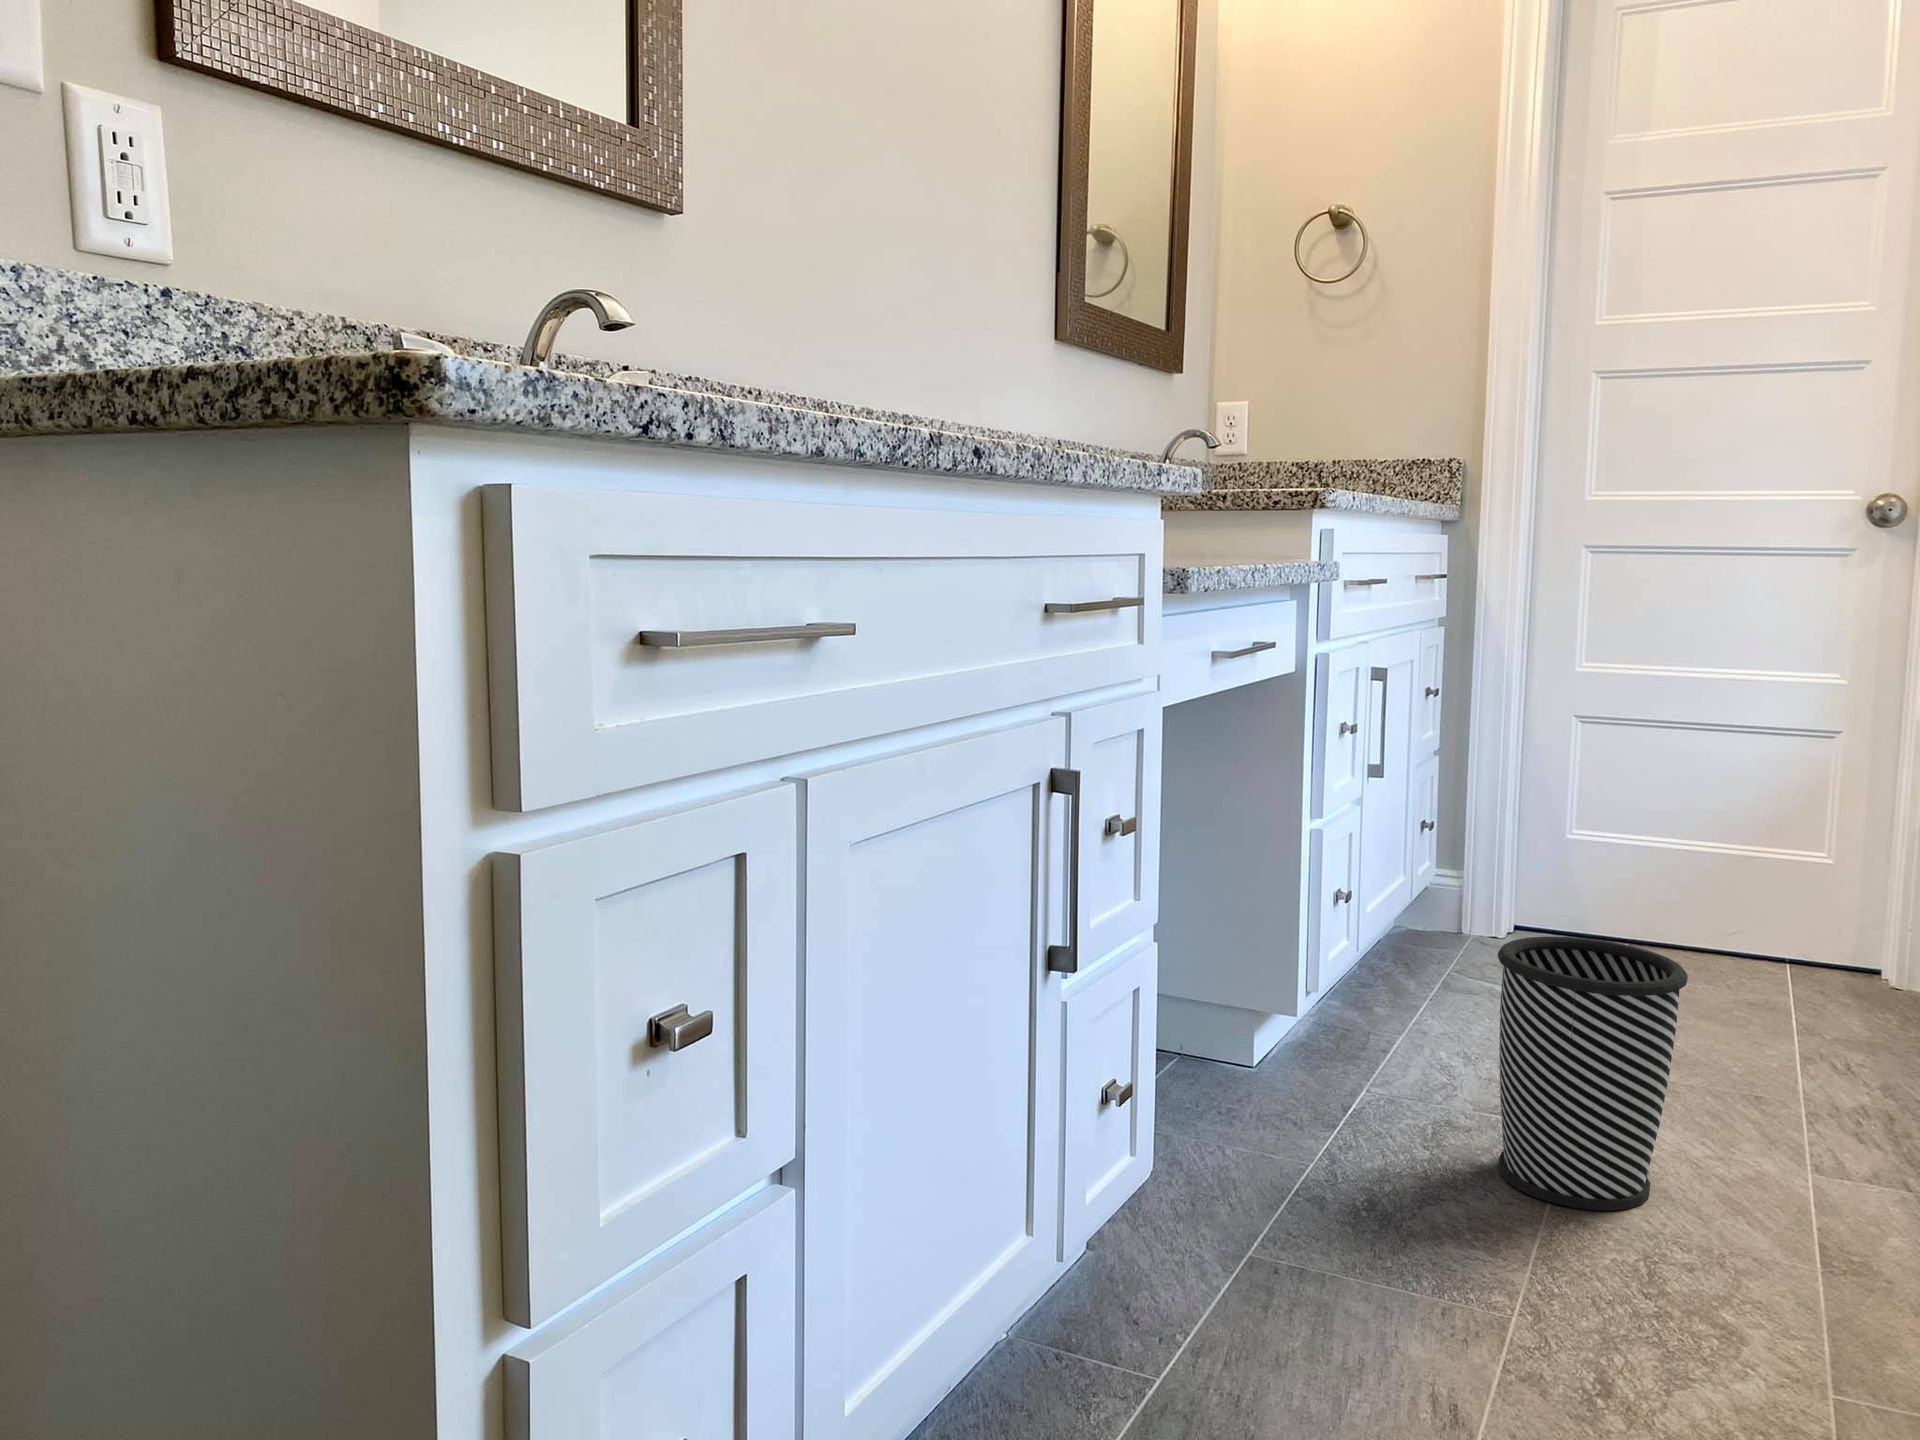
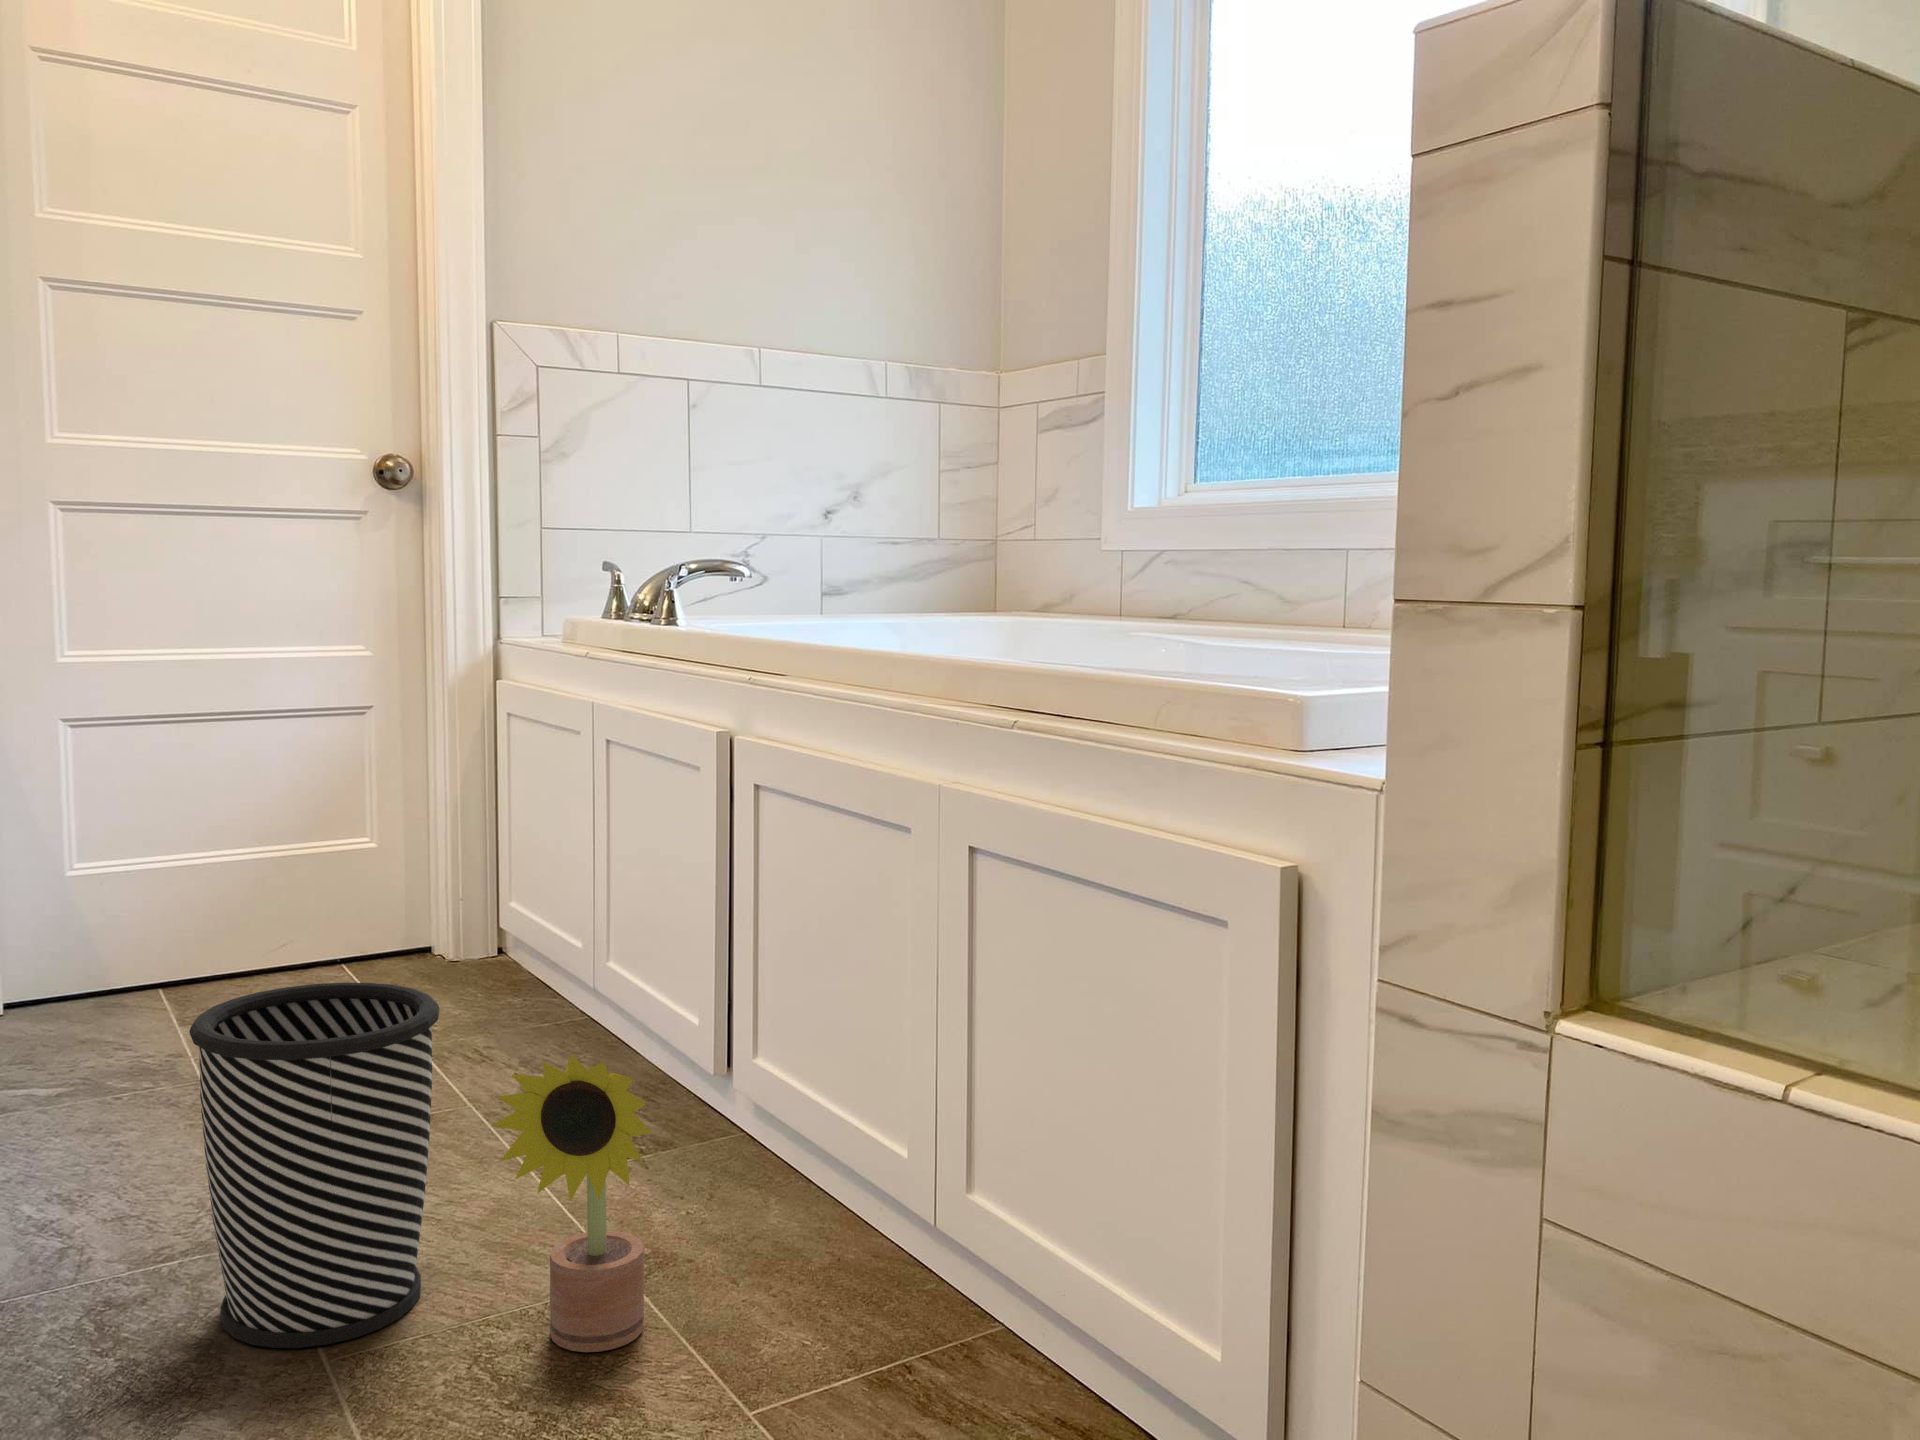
decorative plant: none [1670,1036,1809,1302] -> present [492,1054,652,1352]

